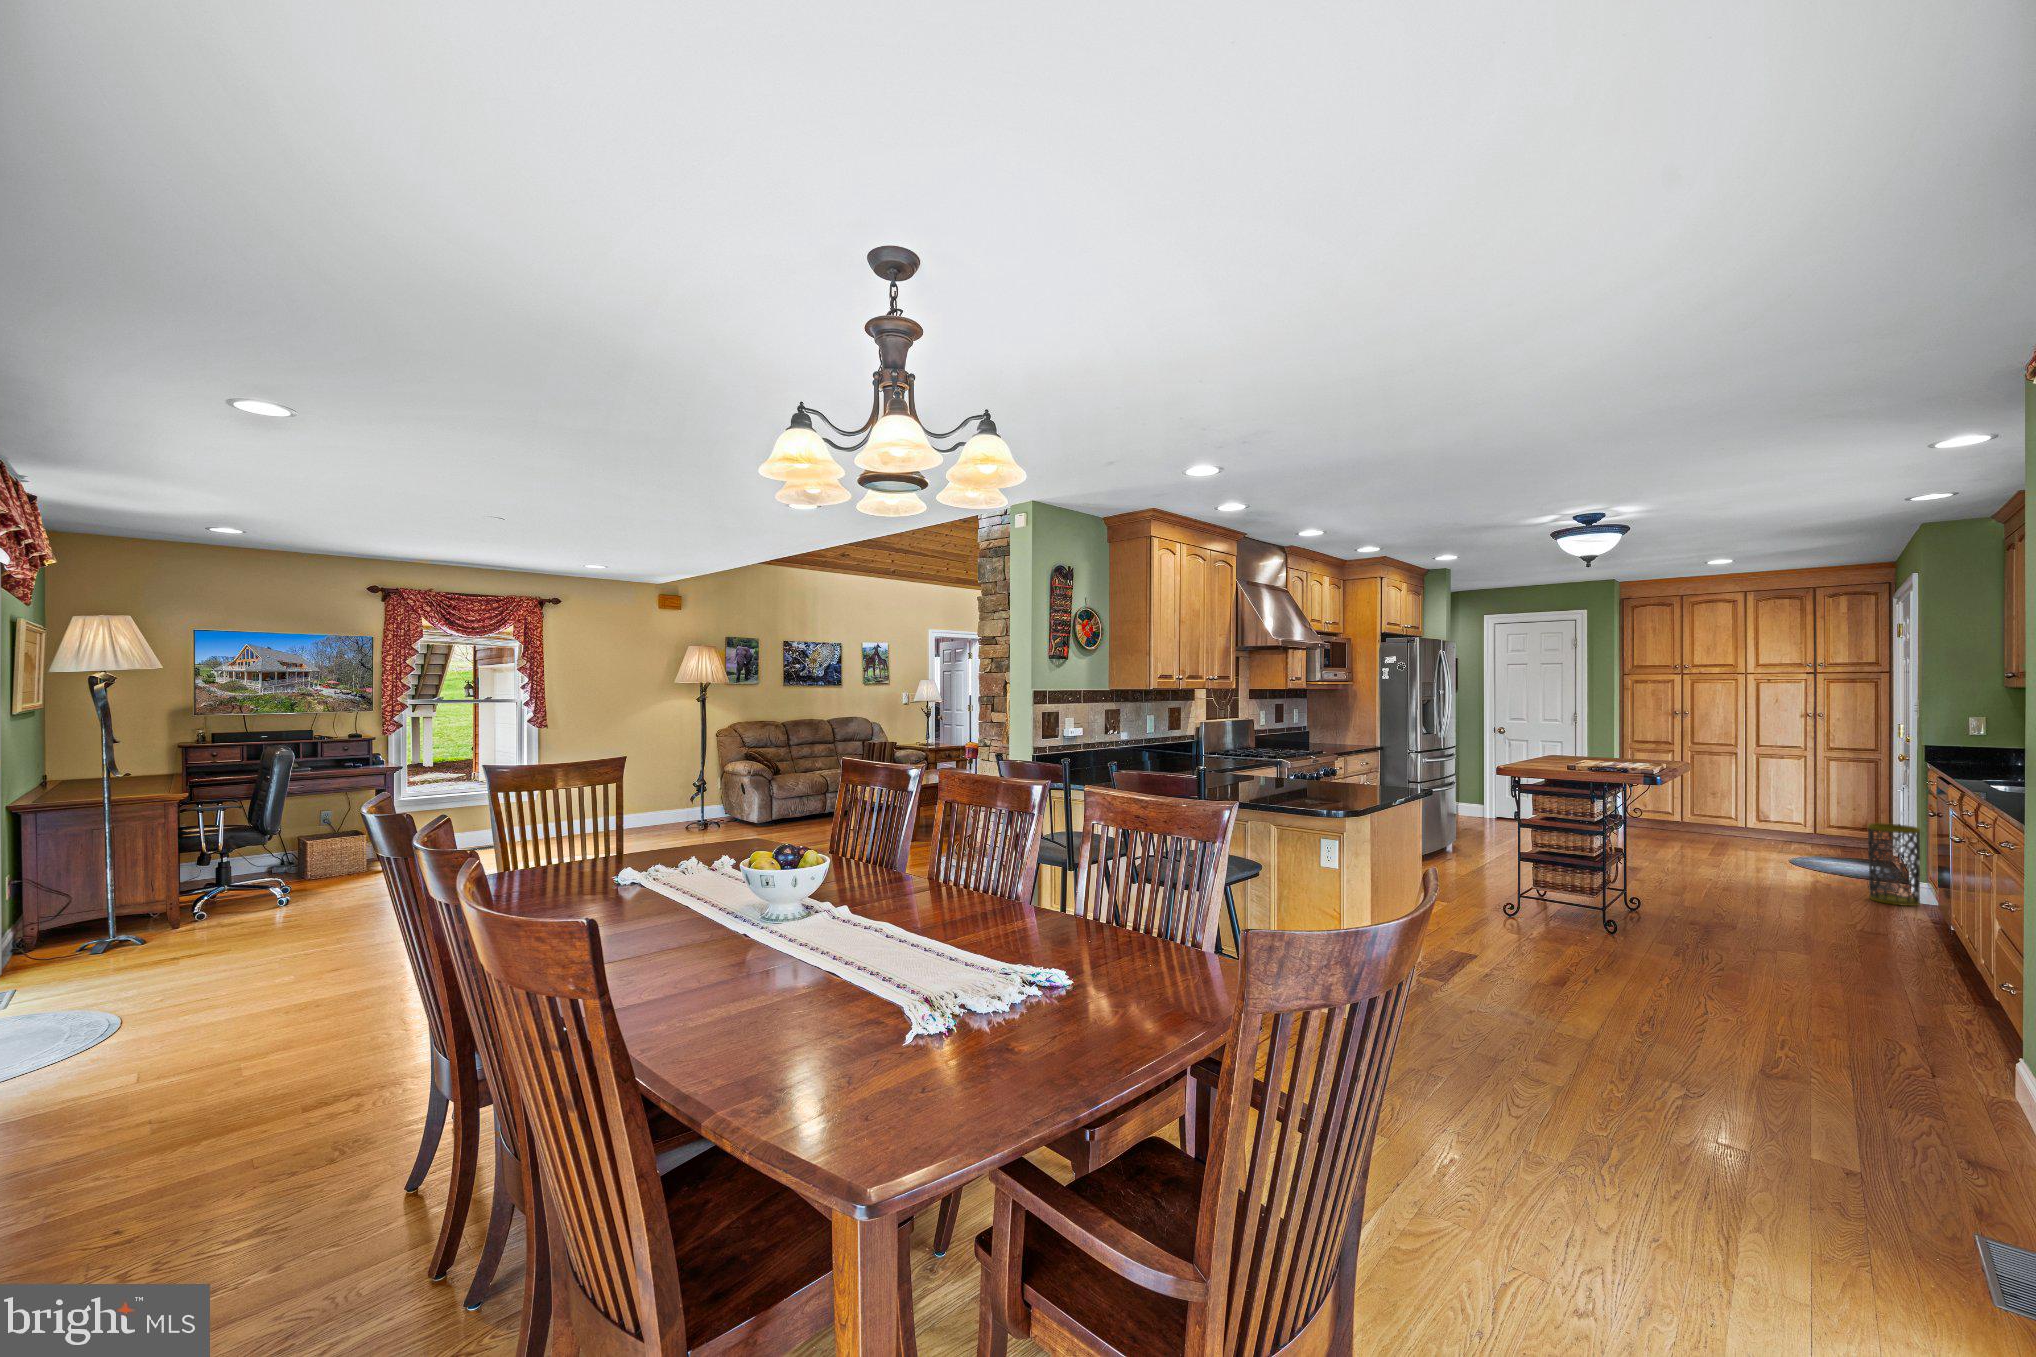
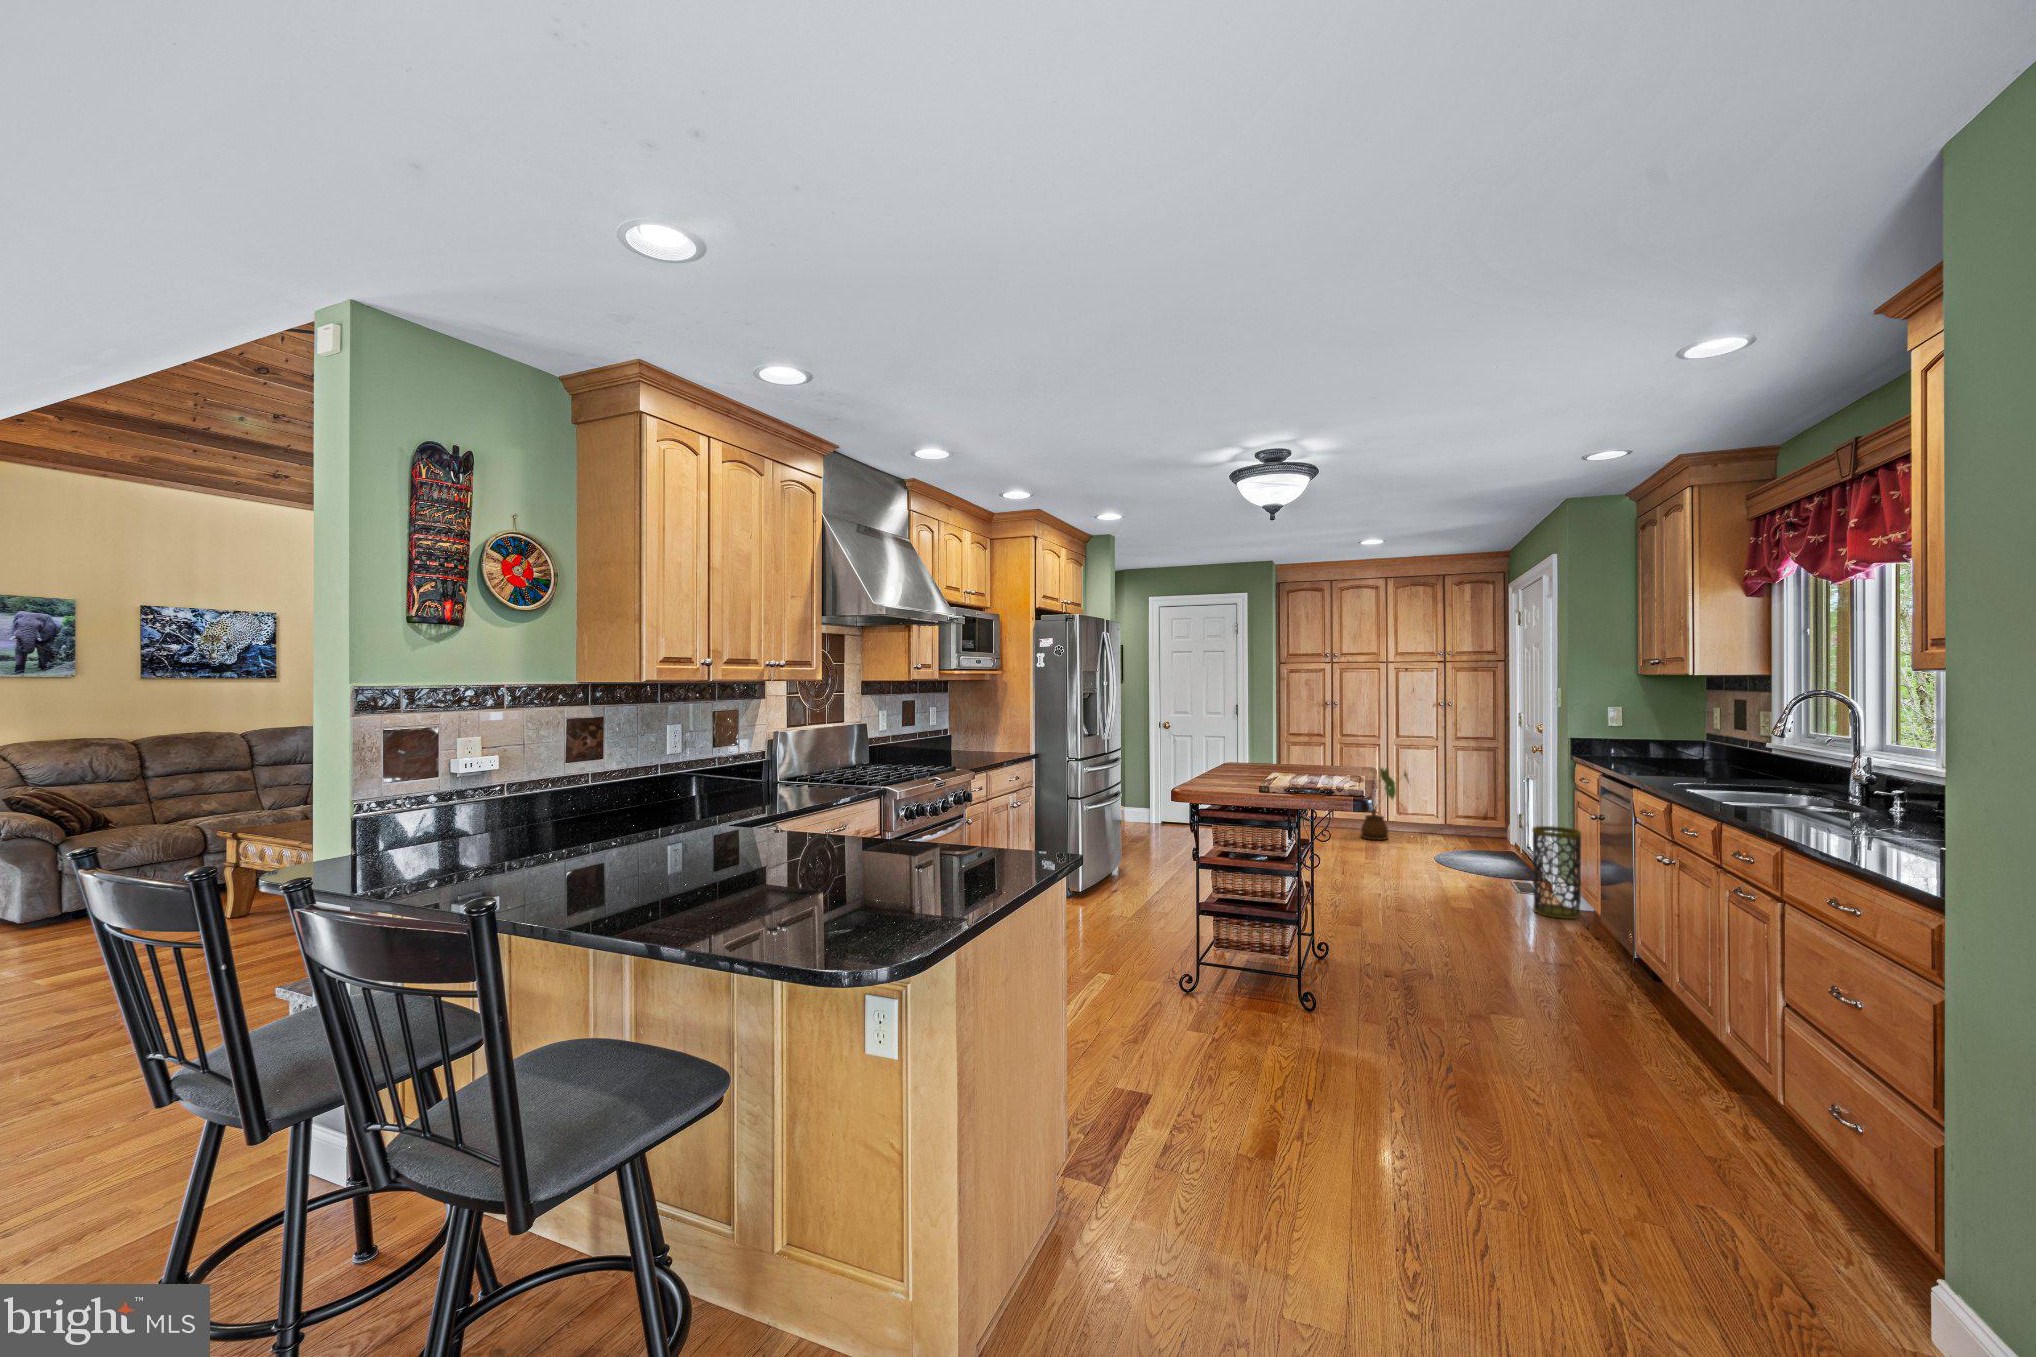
house plant: none [1699,774,1771,843] -> present [1361,768,1409,840]

